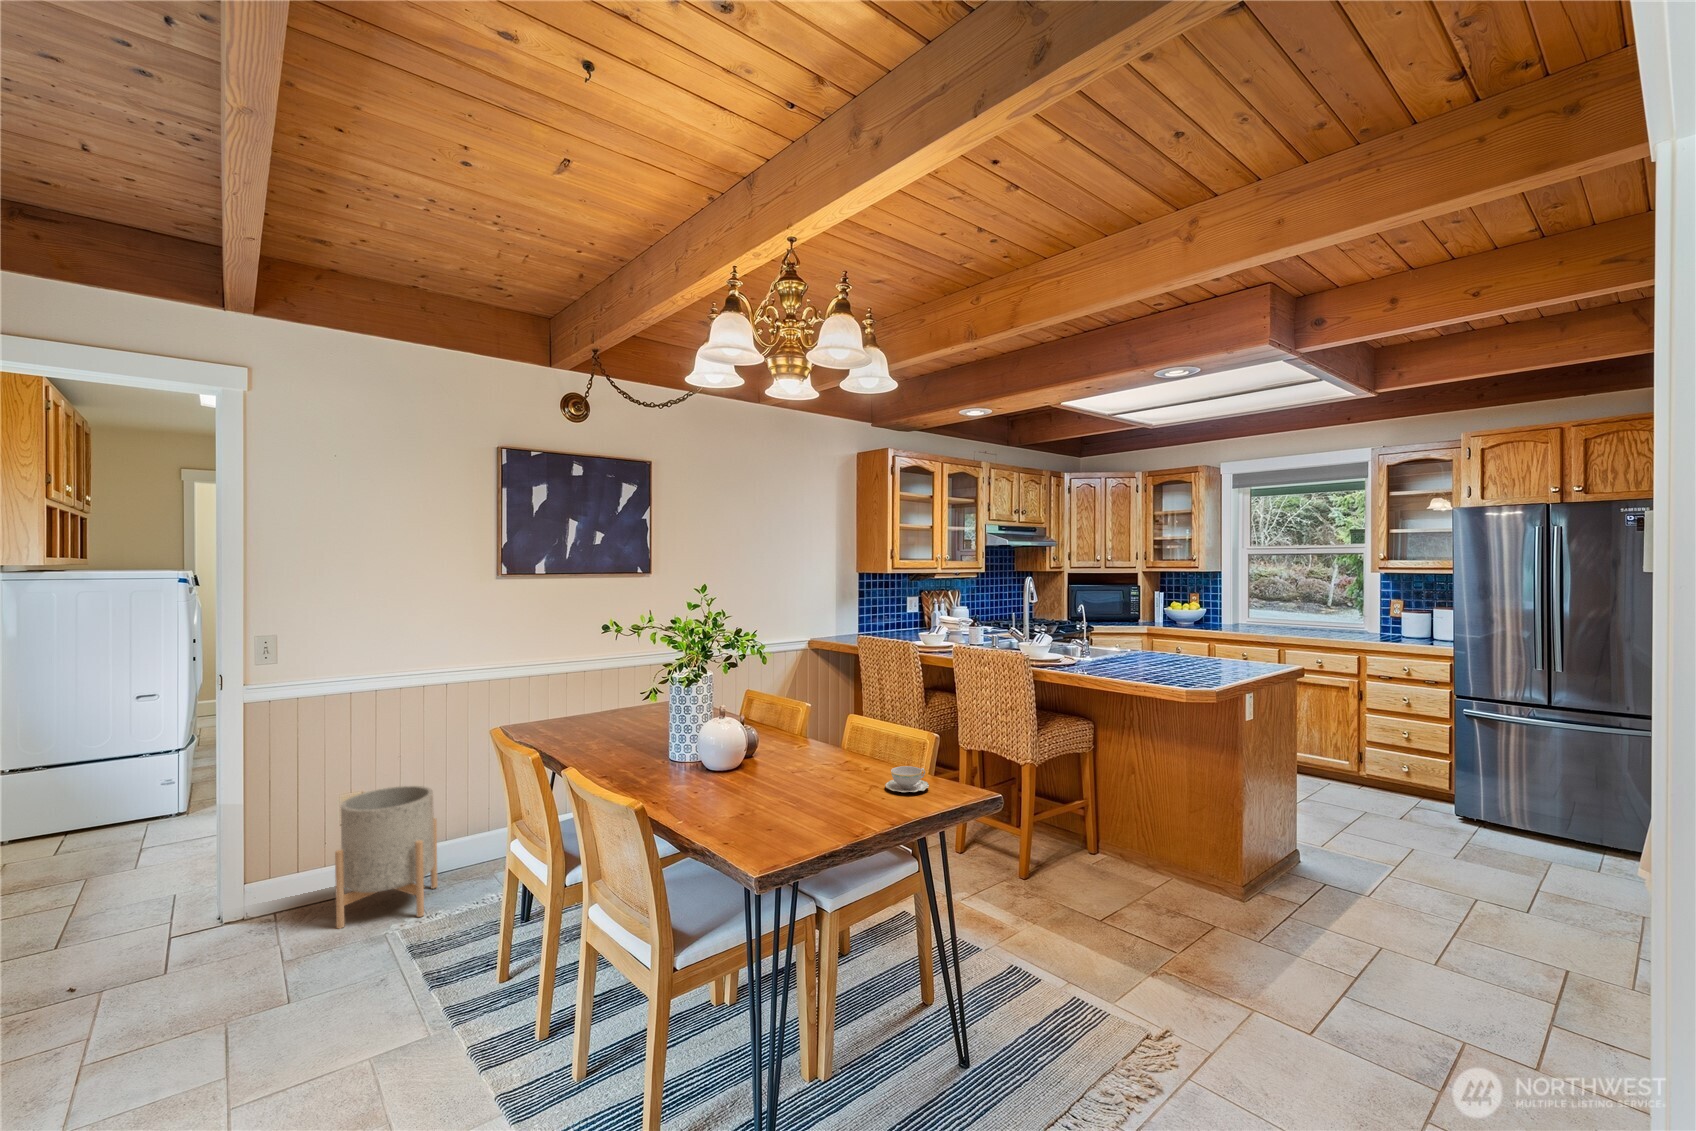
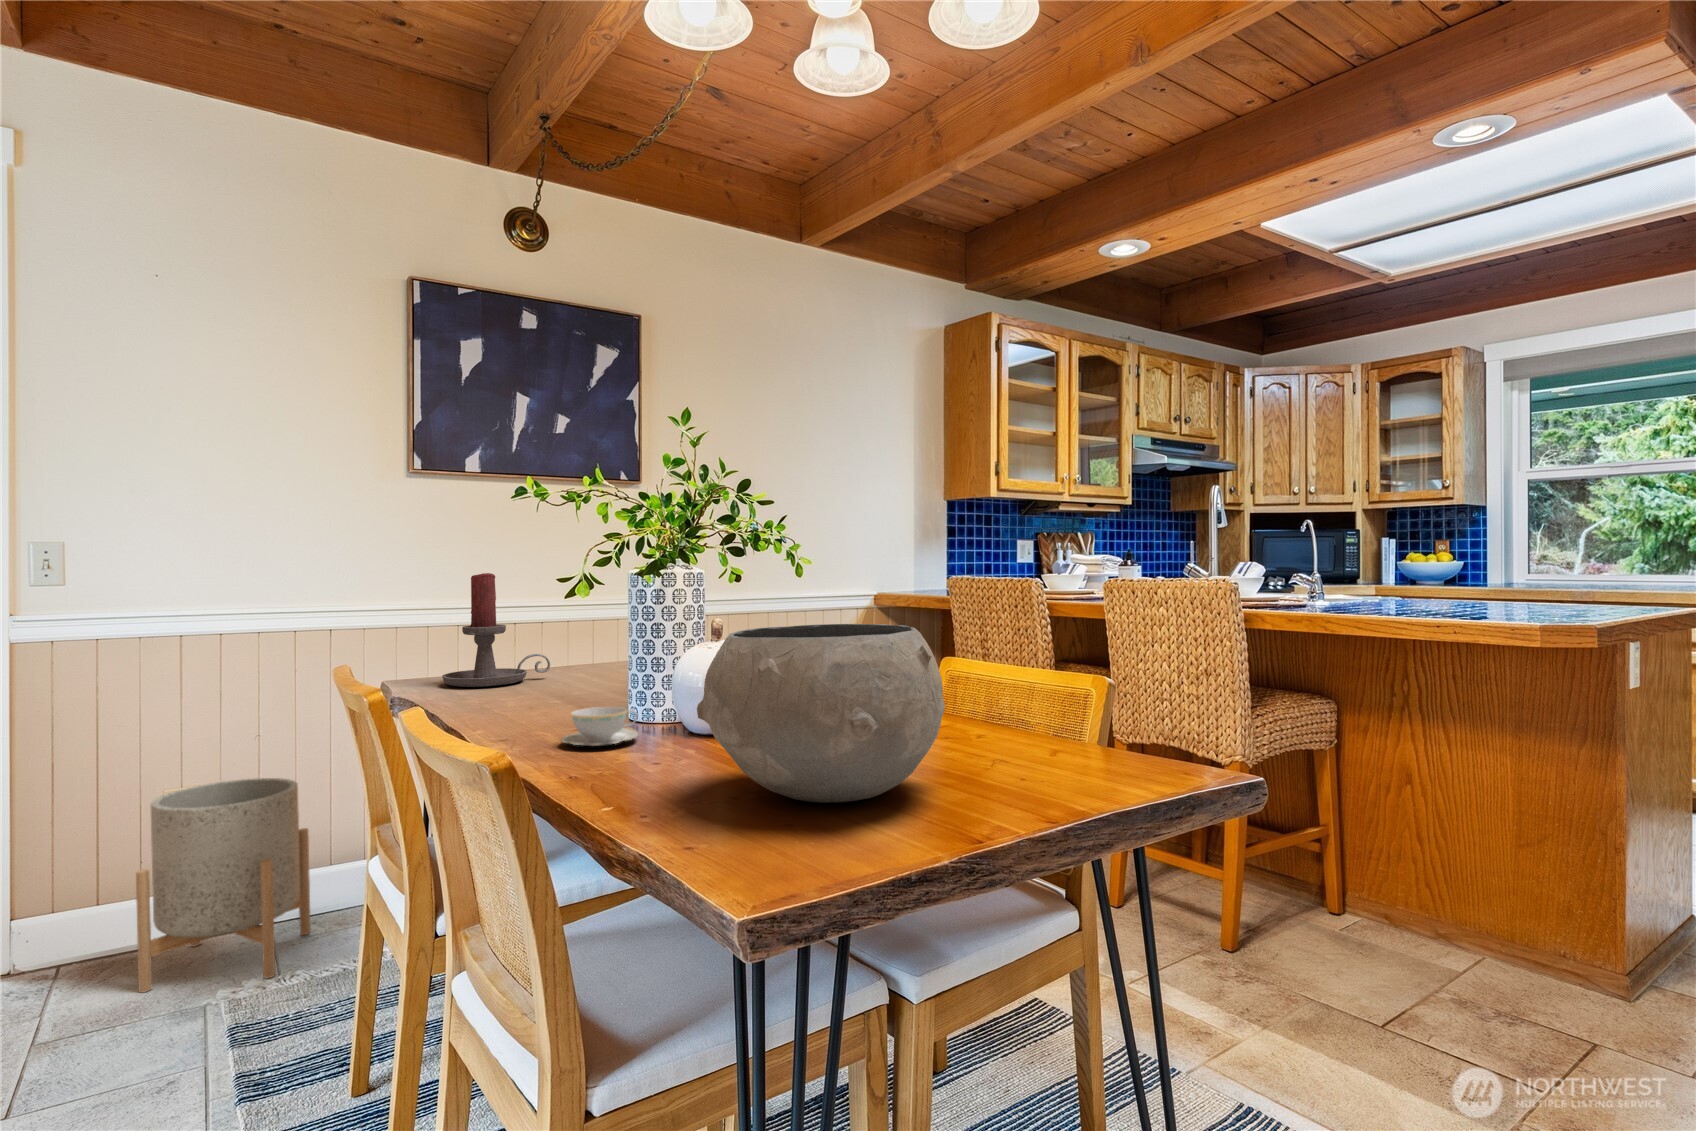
candle holder: none [541,660,607,732] -> present [442,573,550,687]
ceramic bowl: none [722,720,846,816] -> present [697,624,945,803]
teacup: present [885,766,929,792] -> present [561,707,639,746]

